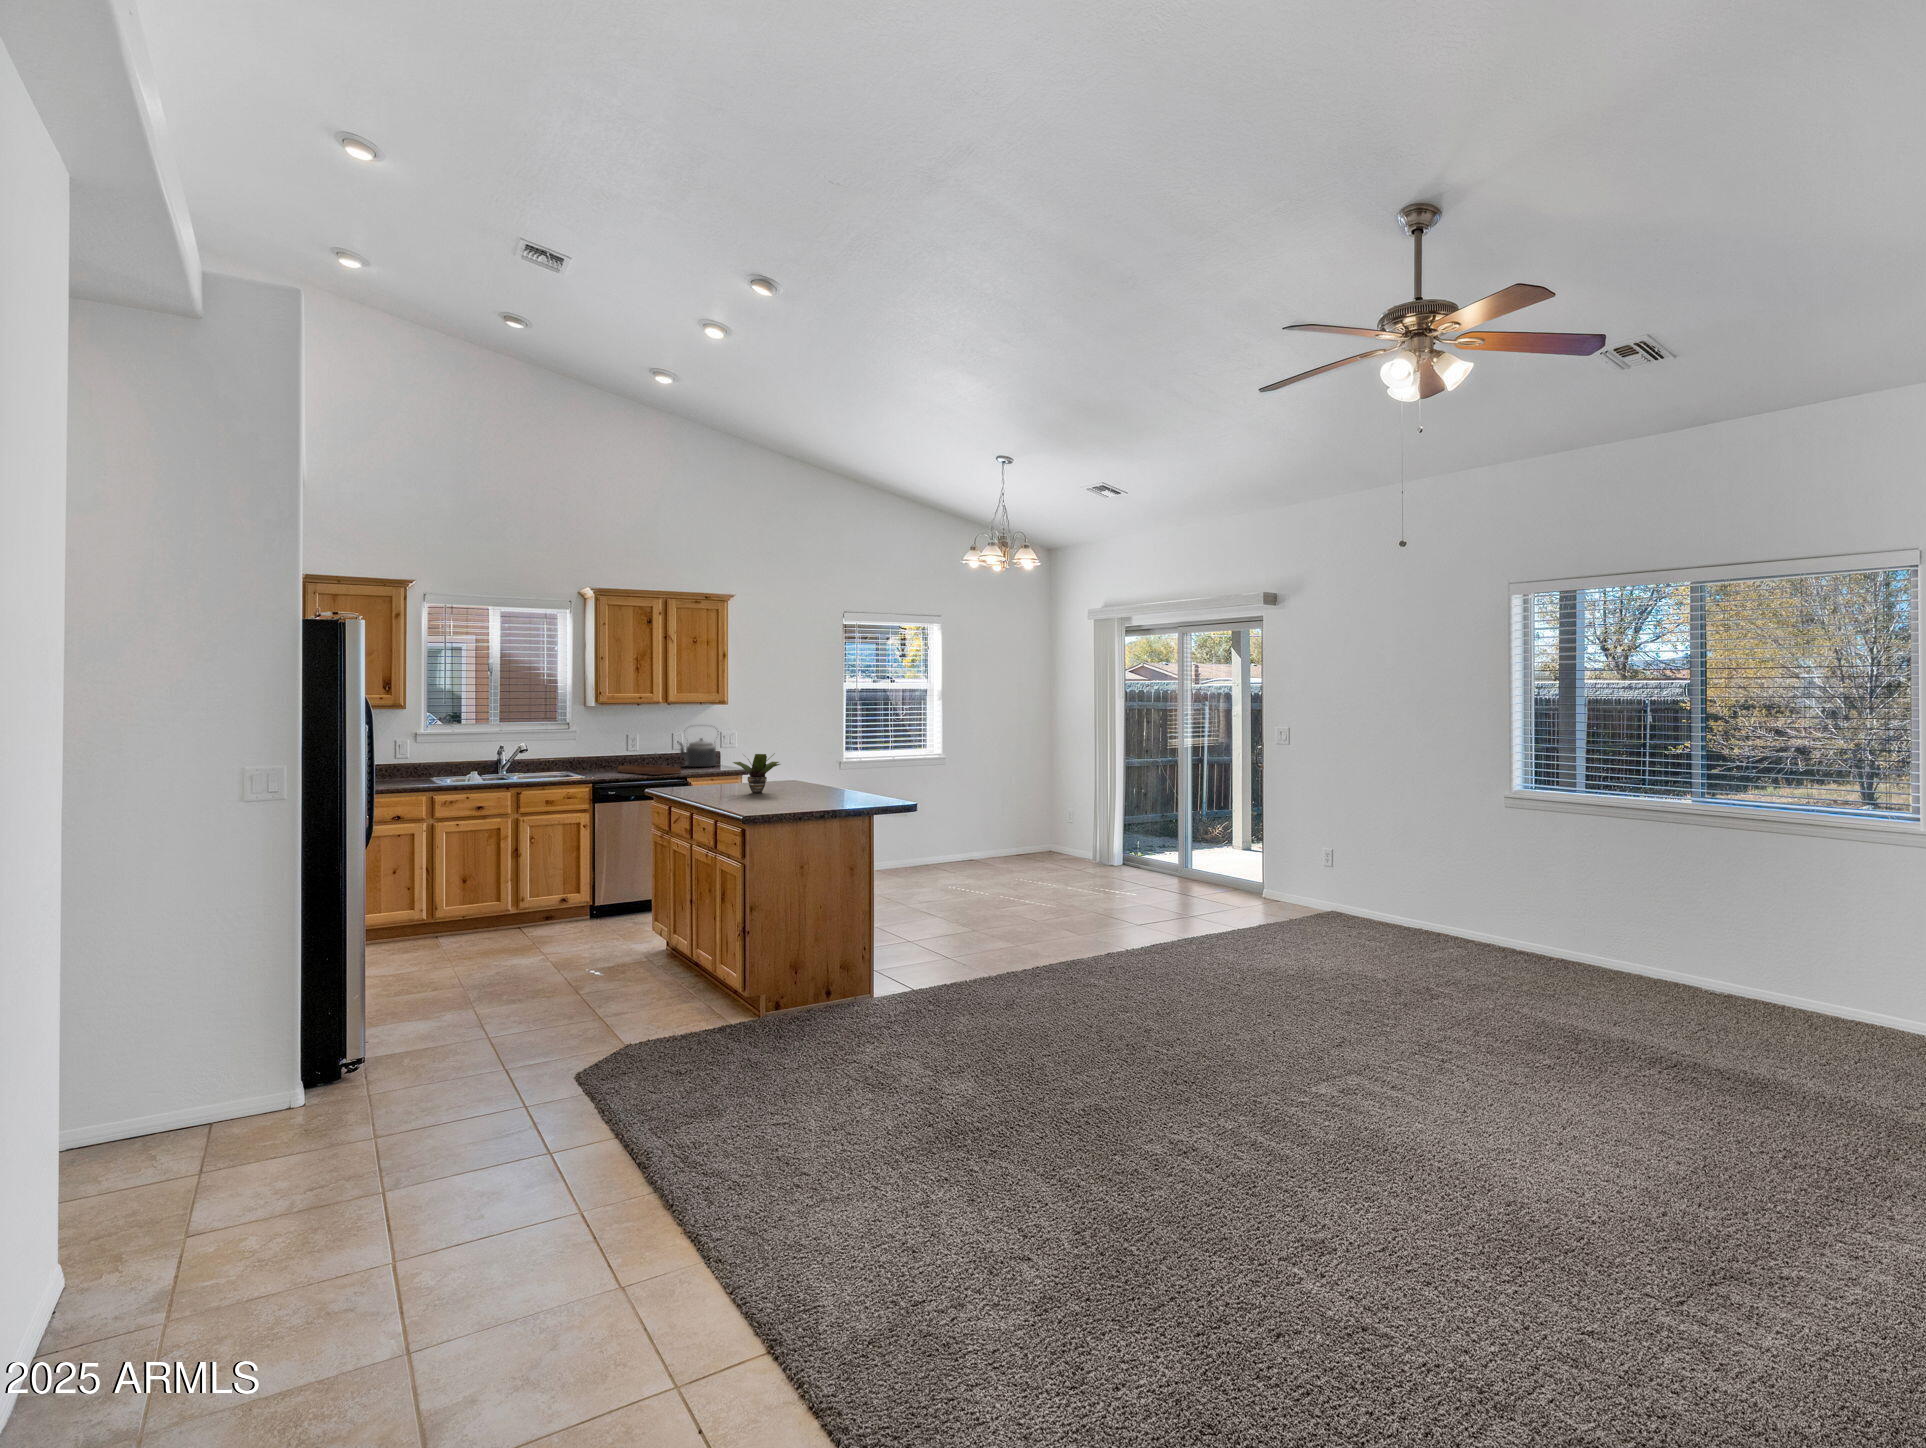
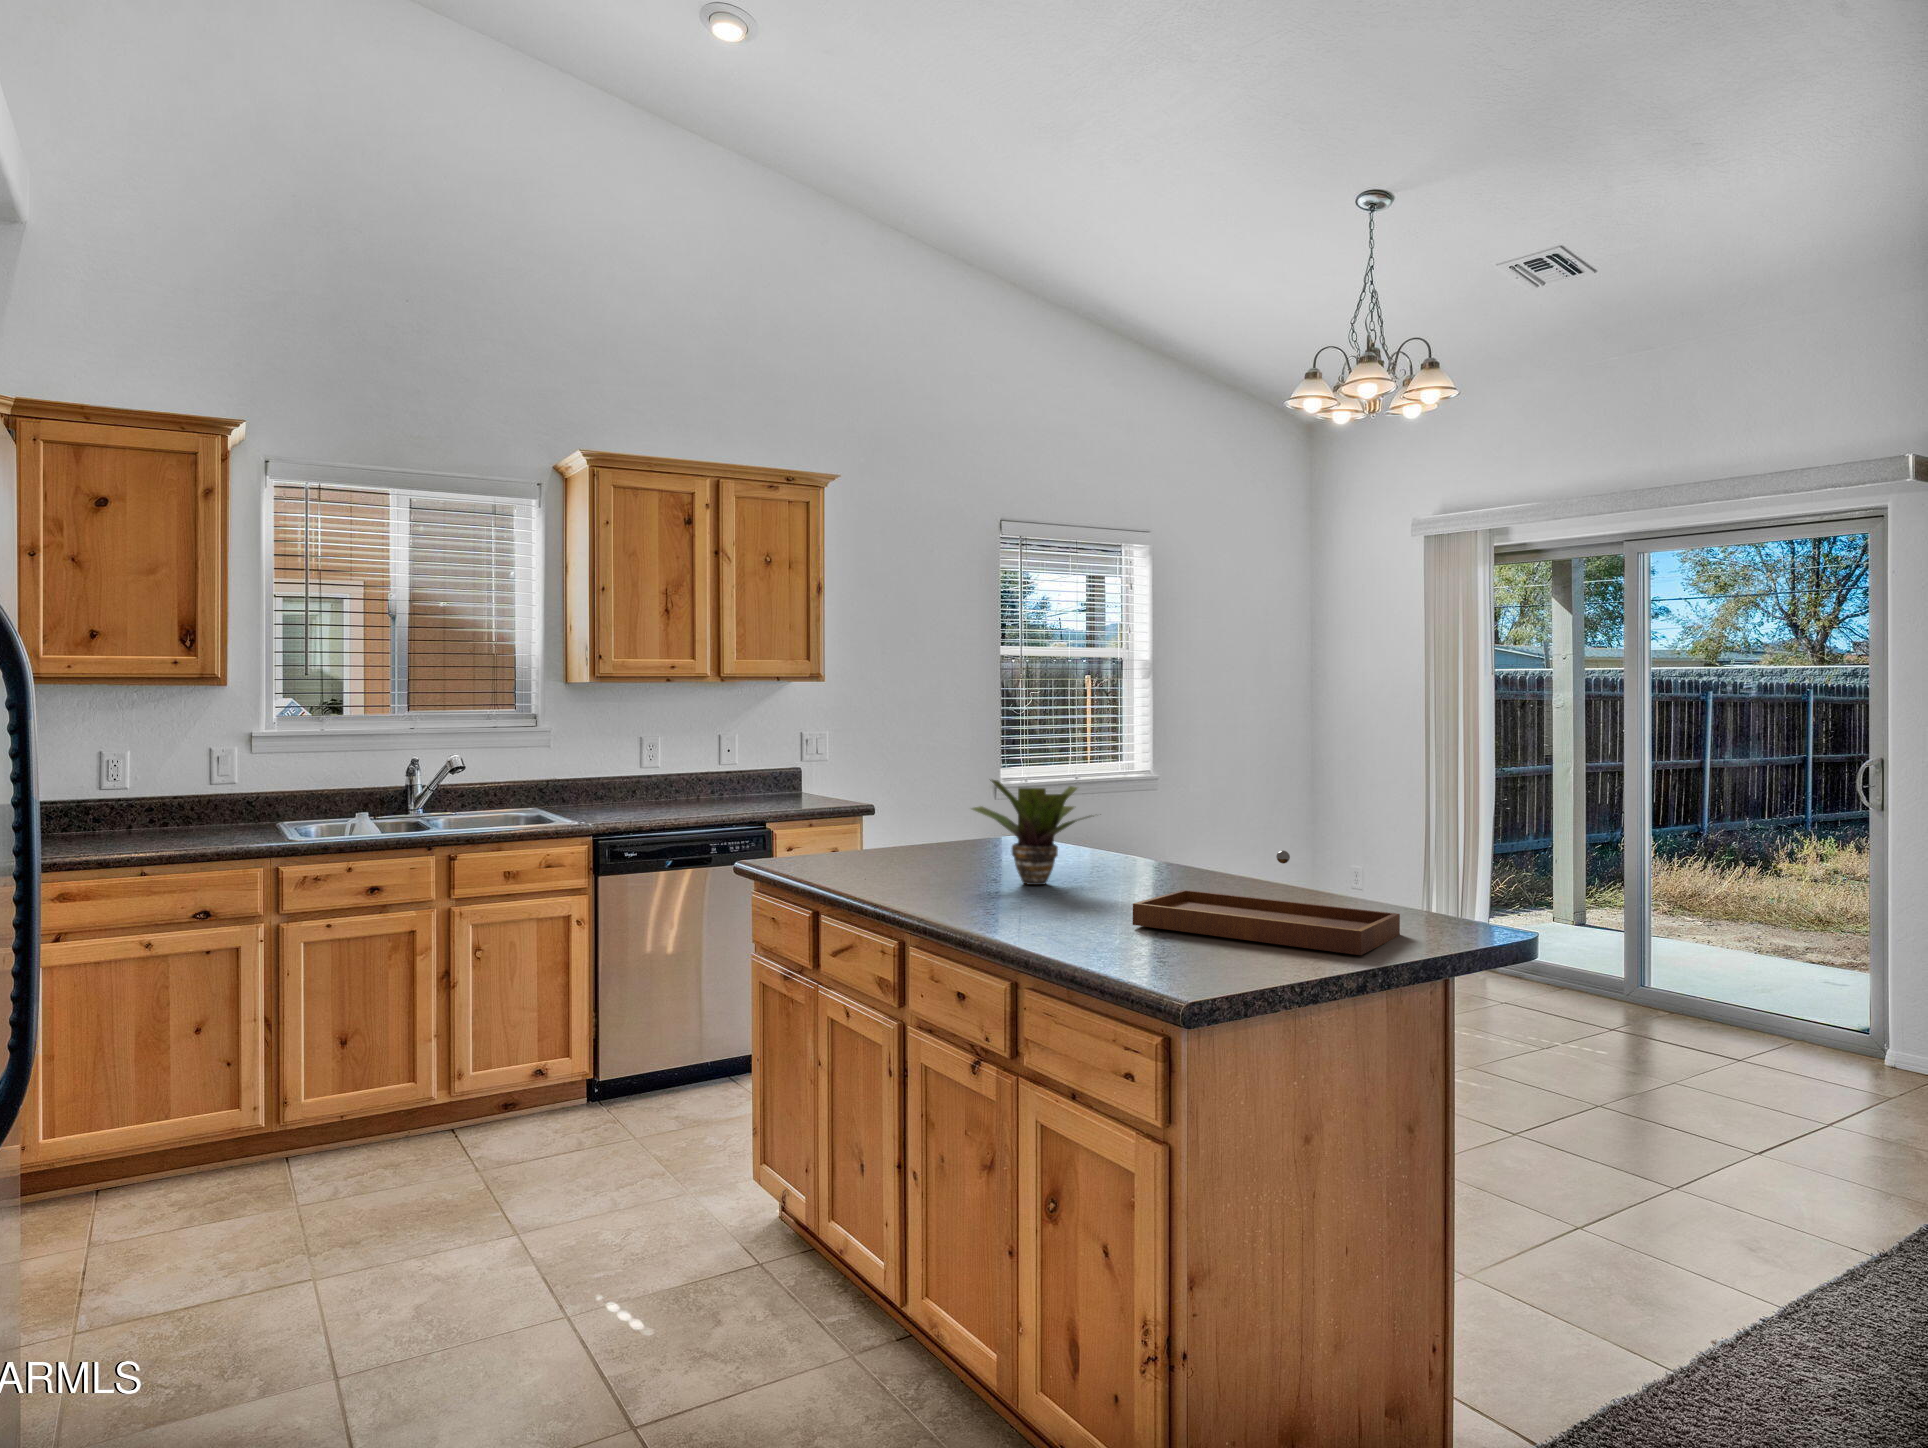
kettle: present [678,731,719,767] -> none [730,721,803,800]
tray: present [618,753,681,775] -> present [1133,850,1400,955]

